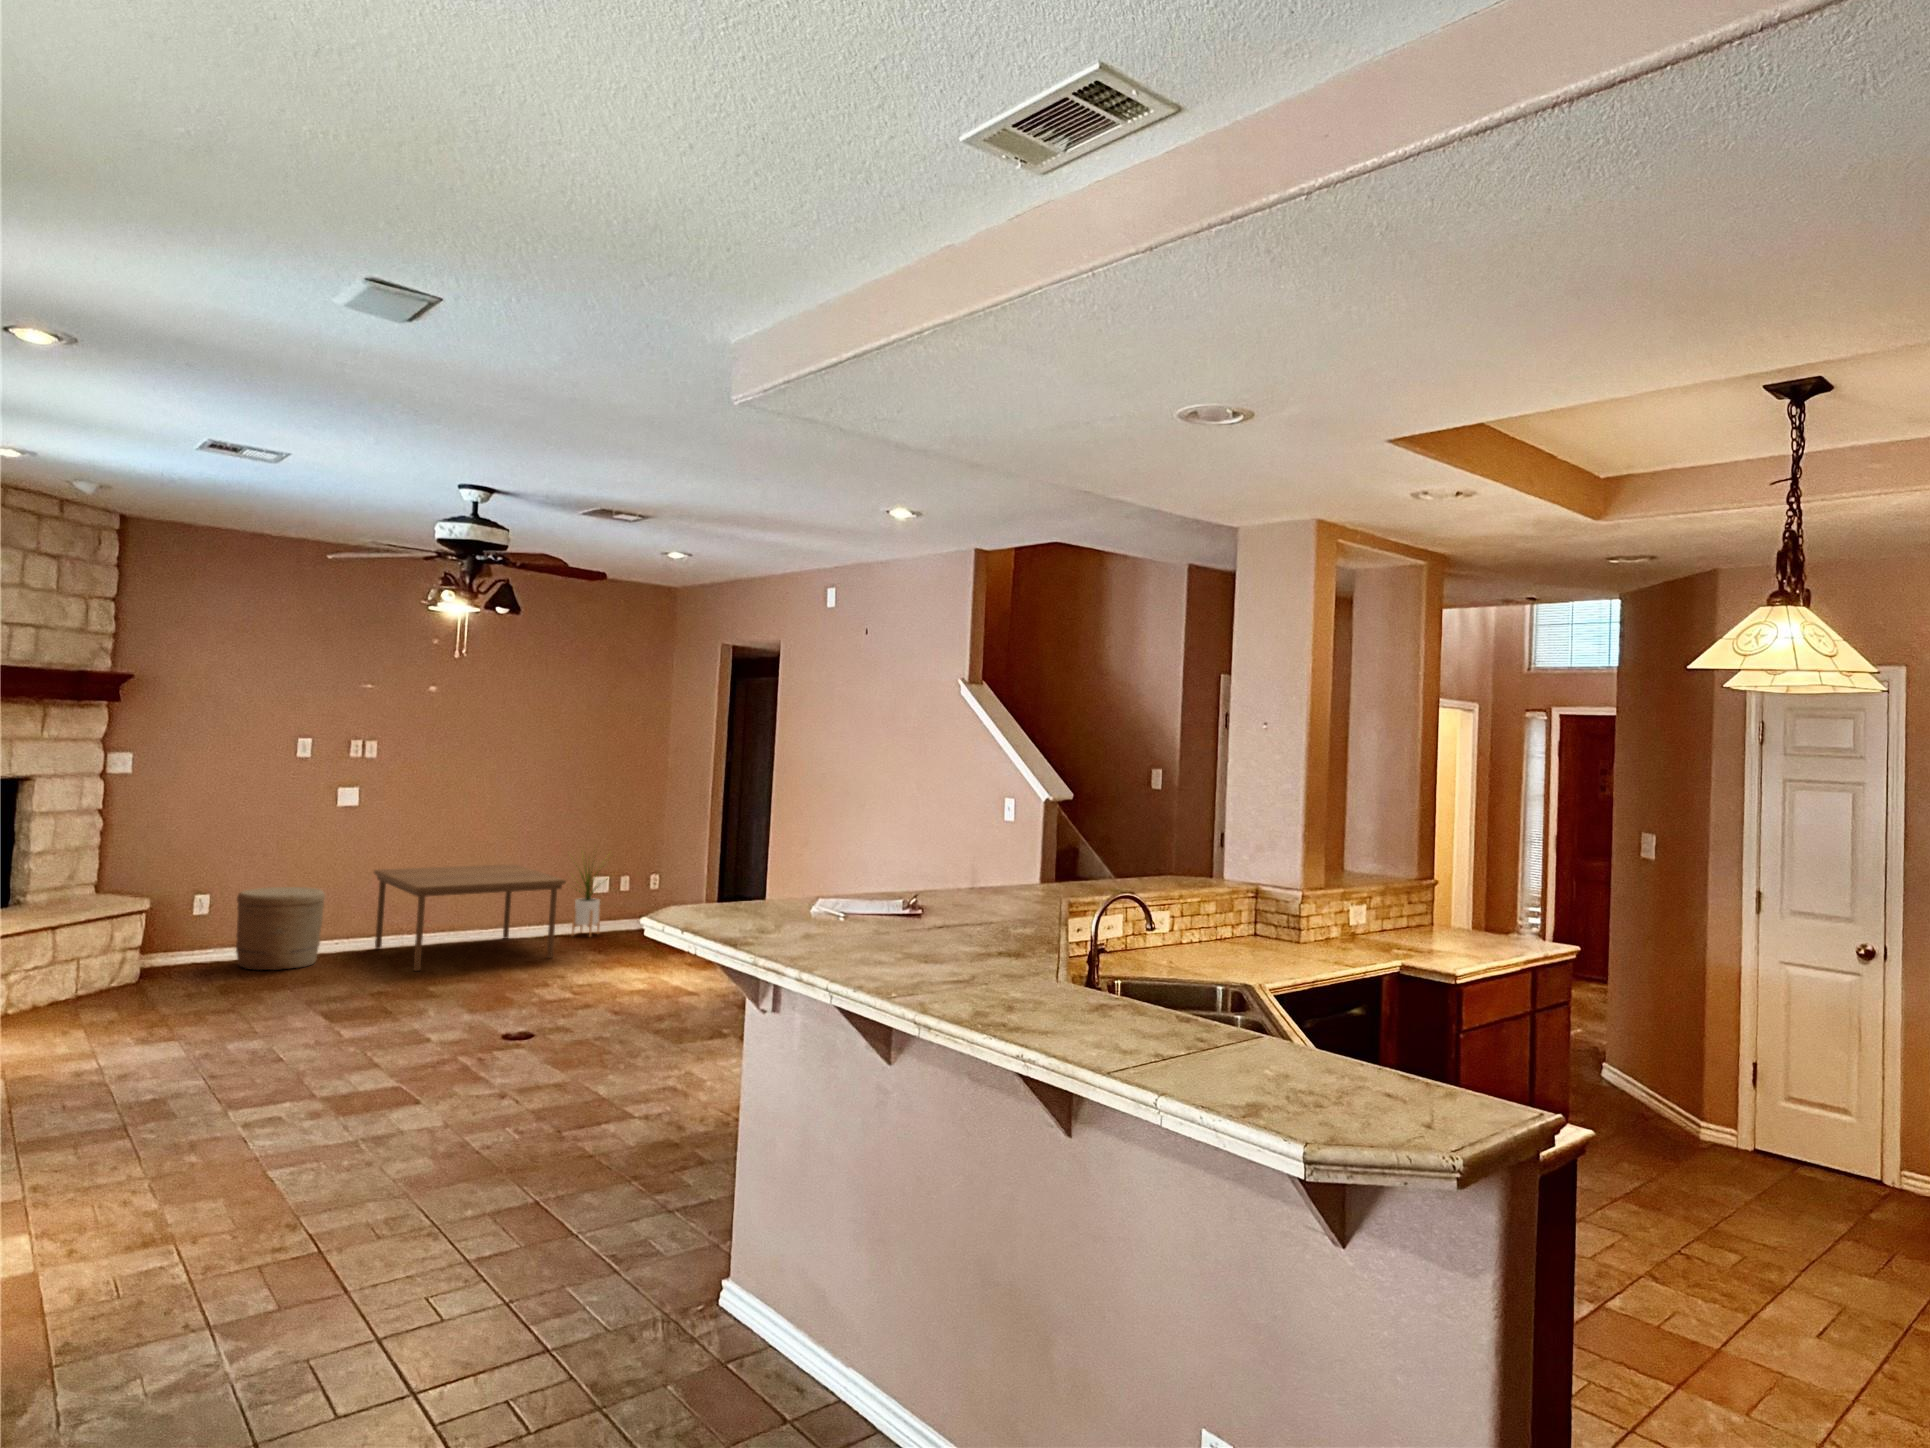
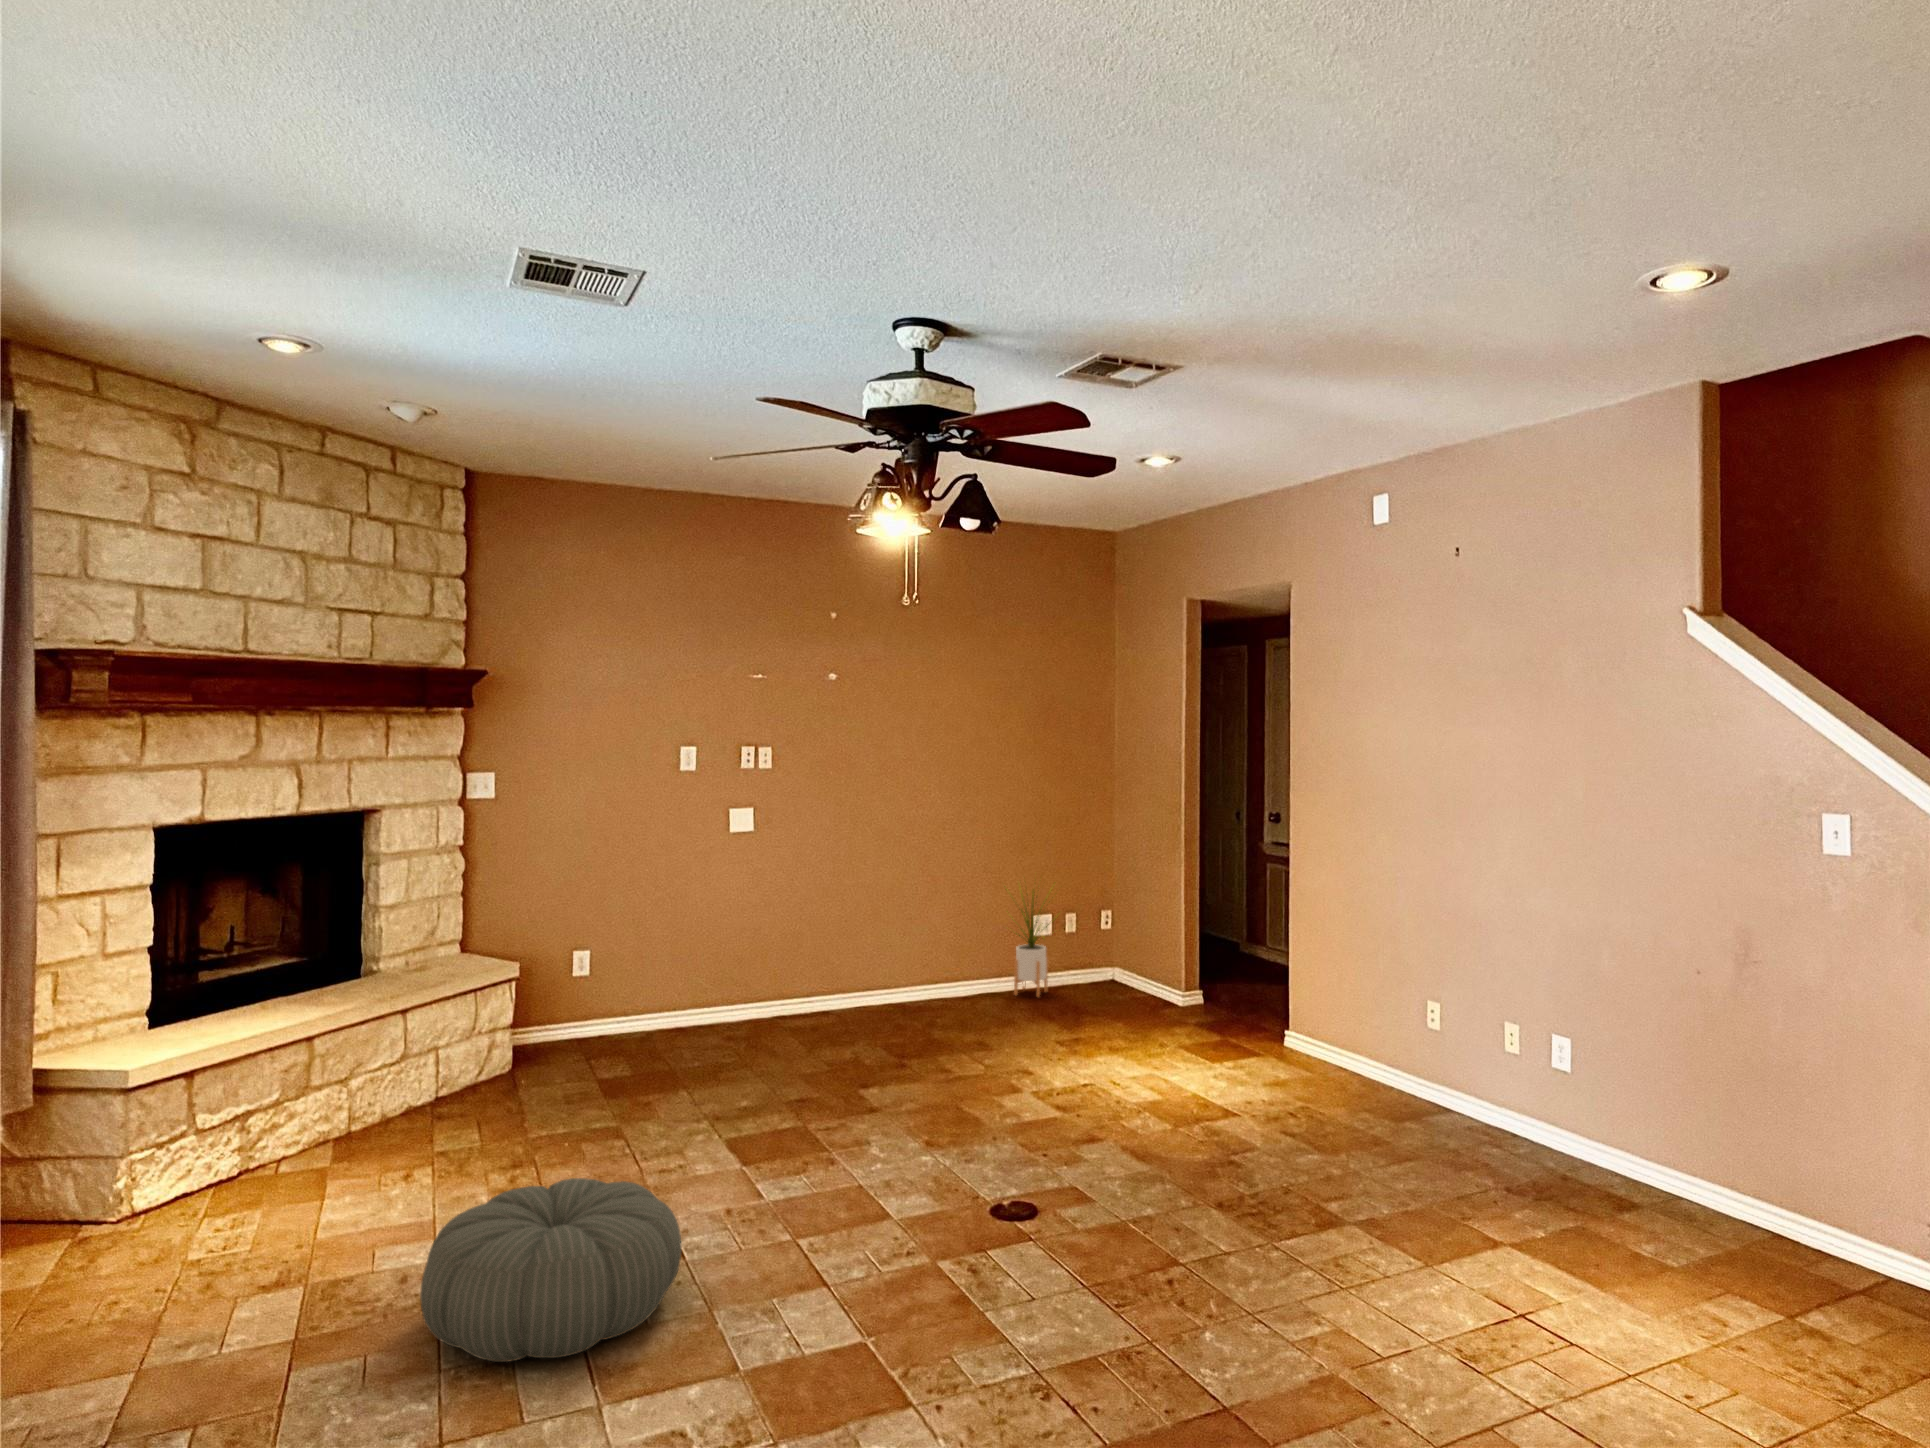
coffee table: present [374,864,566,971] -> none [776,902,1018,1058]
woven basket: present [236,887,325,970] -> none [621,939,723,1053]
pouf: none [101,1009,280,1100] -> present [420,1178,682,1362]

